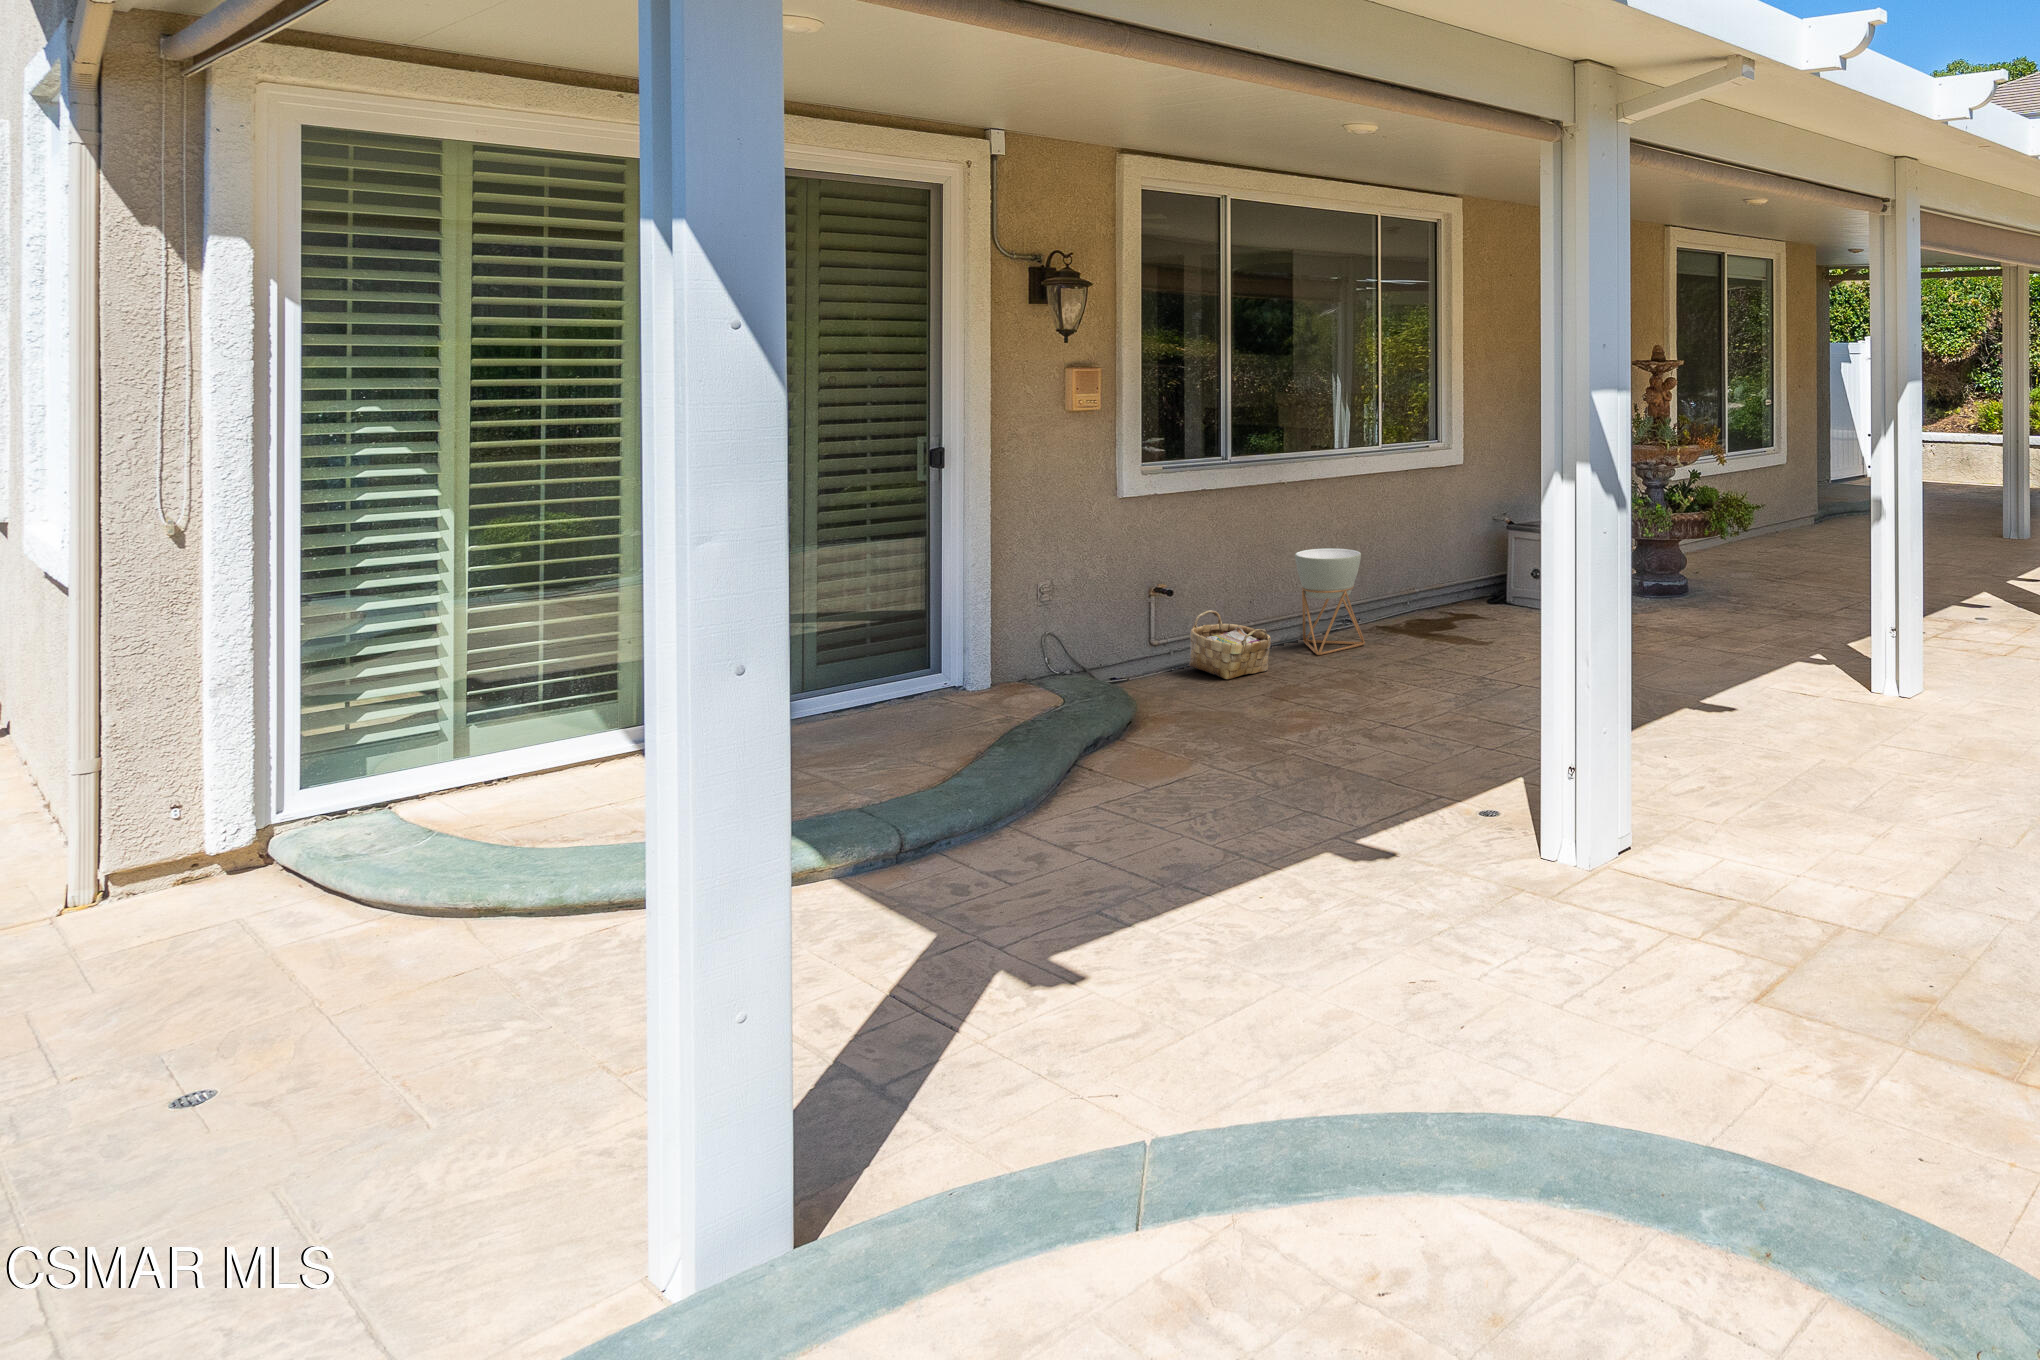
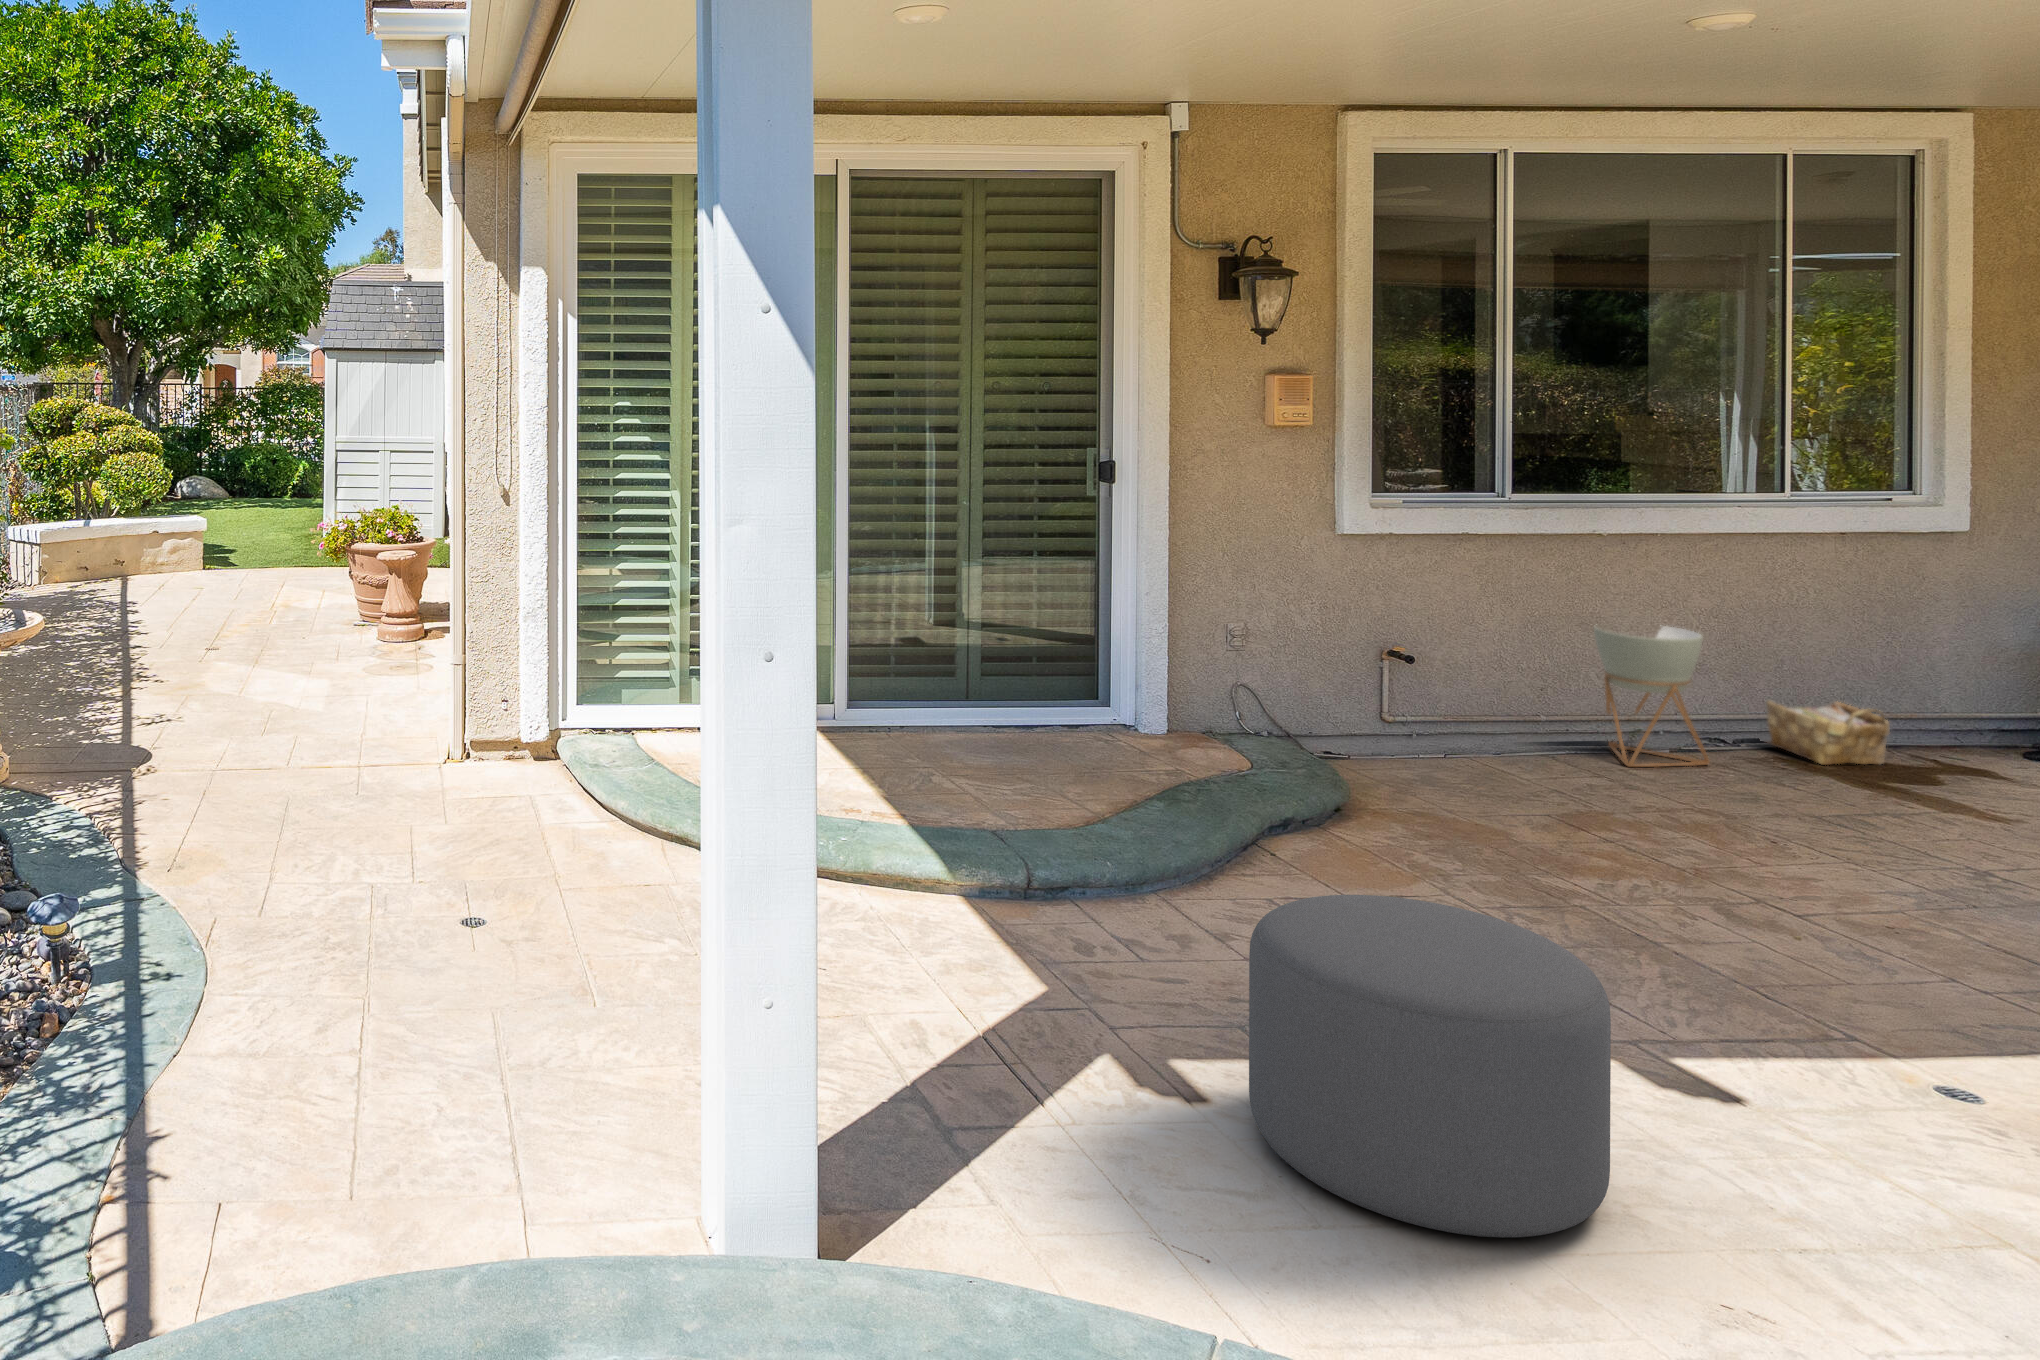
woven basket: present [1189,610,1271,680] -> present [1766,701,1890,765]
ottoman: none [1127,777,1368,1019] -> present [1249,895,1611,1237]

